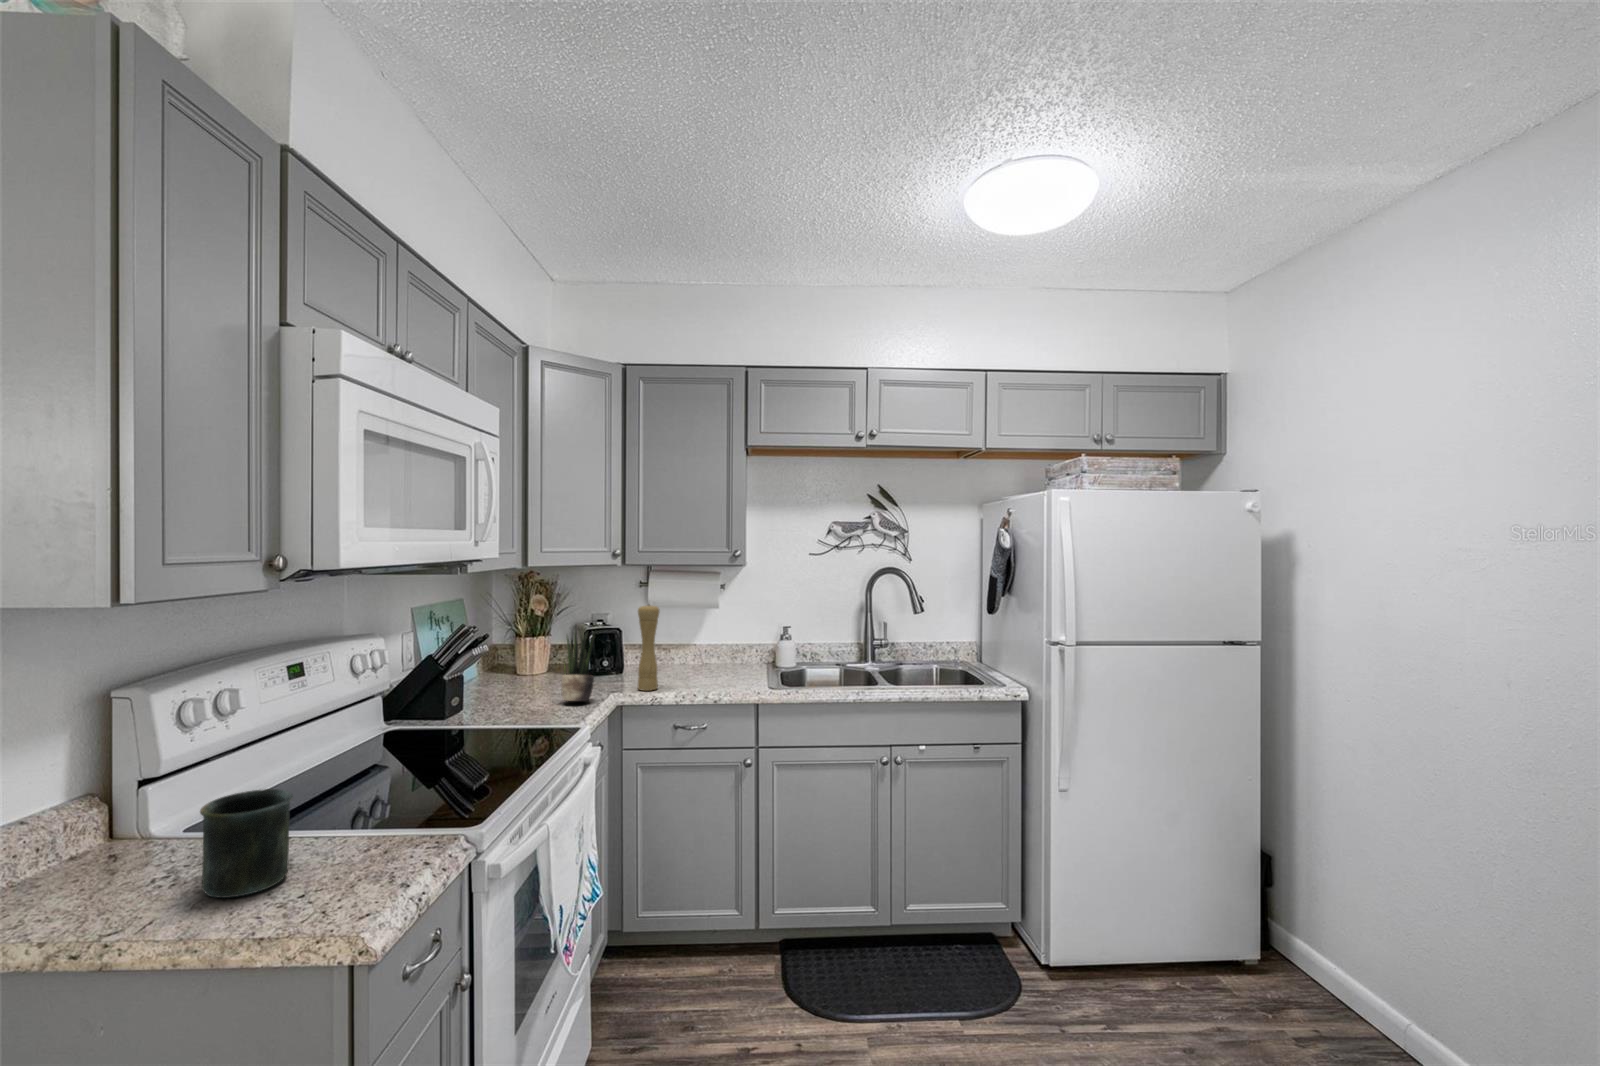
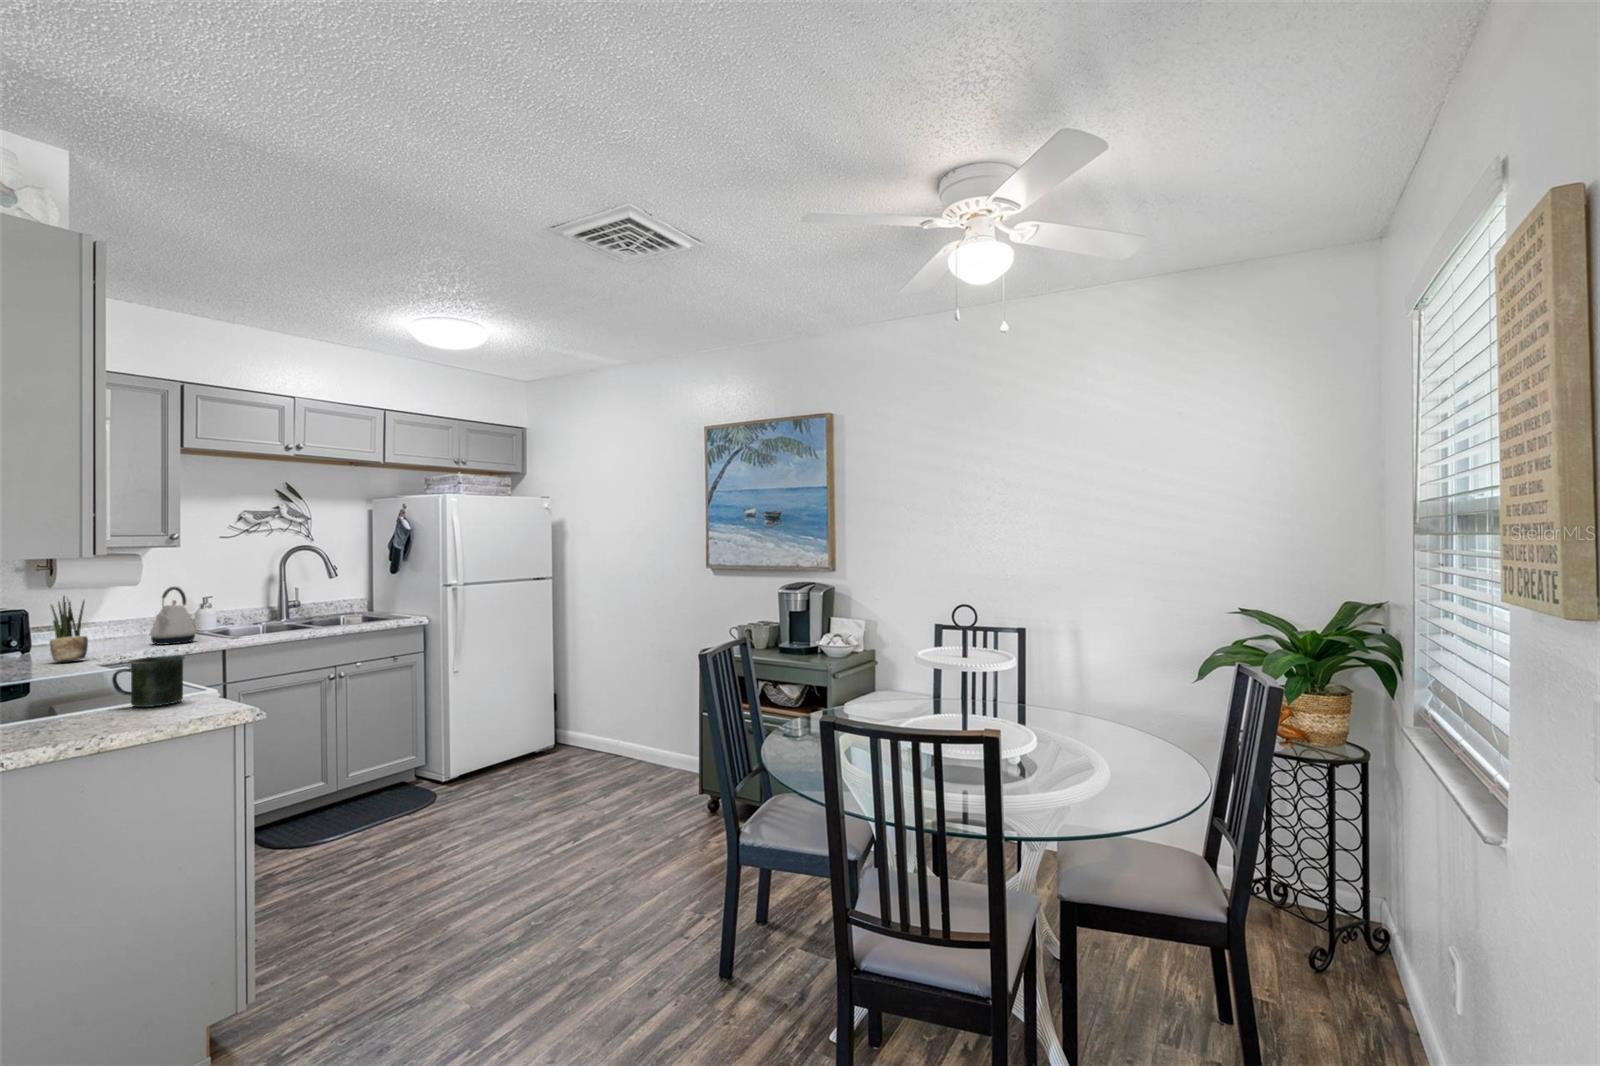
pepper mill: present [638,605,659,691] -> none [100,578,125,652]
kettle: none [692,616,738,687] -> present [150,587,196,645]

